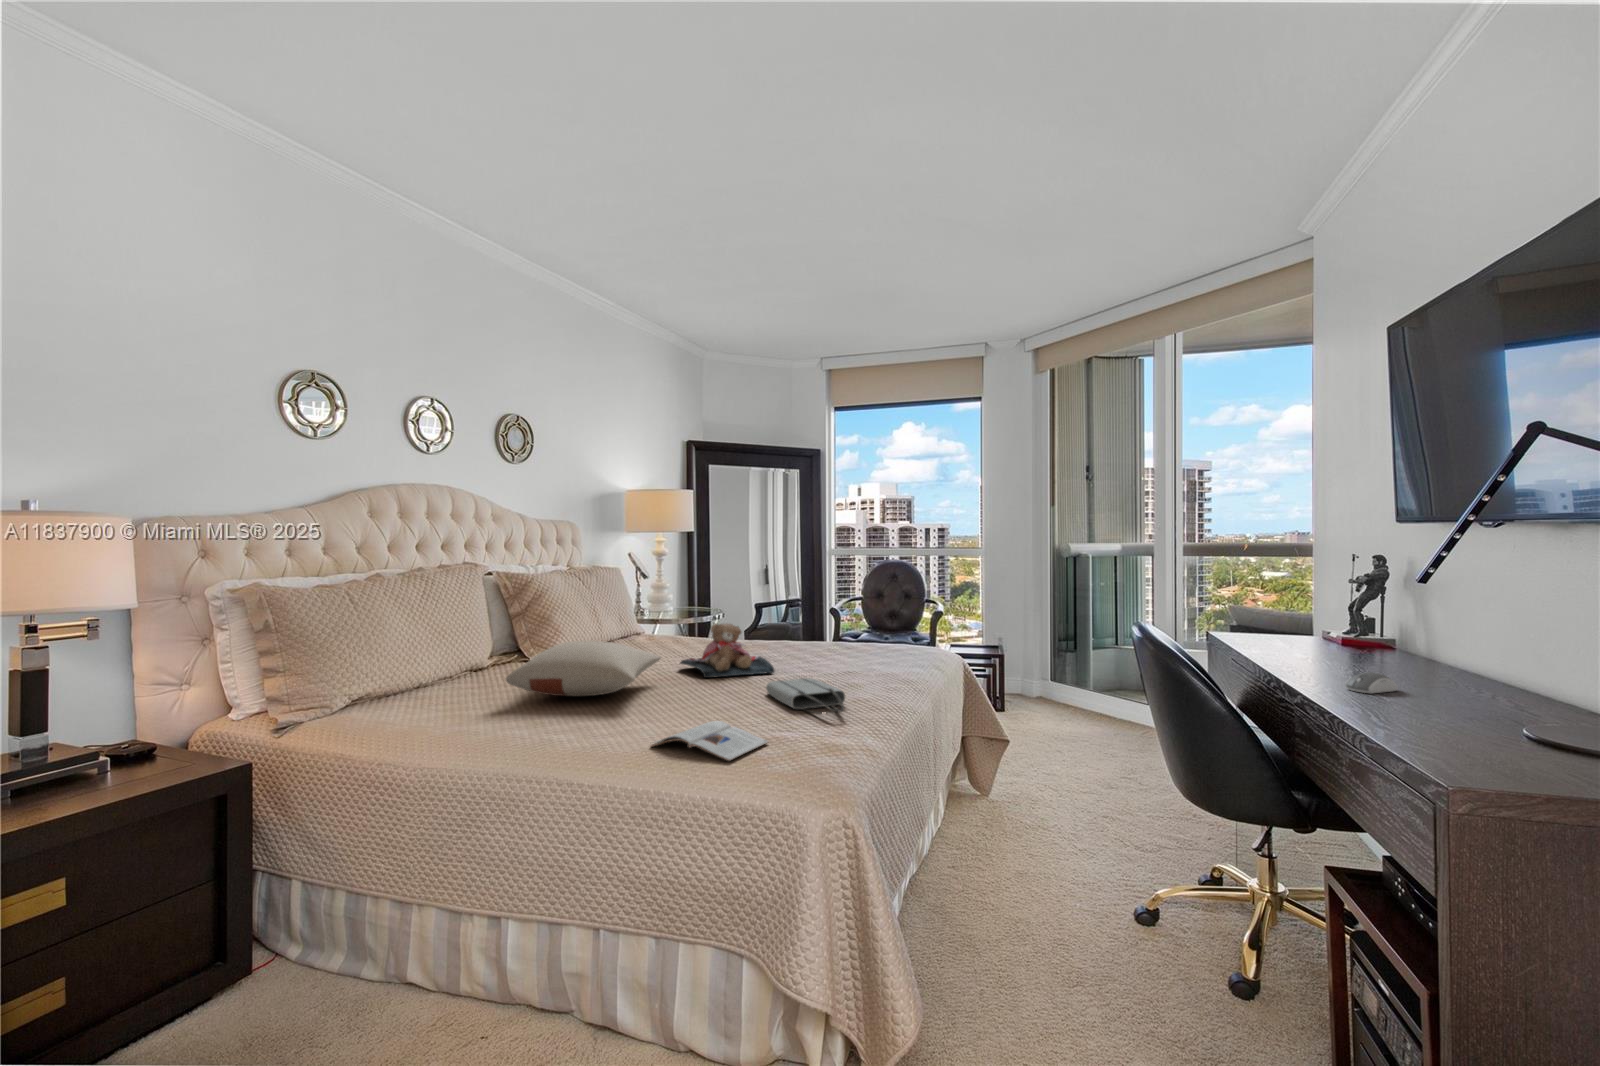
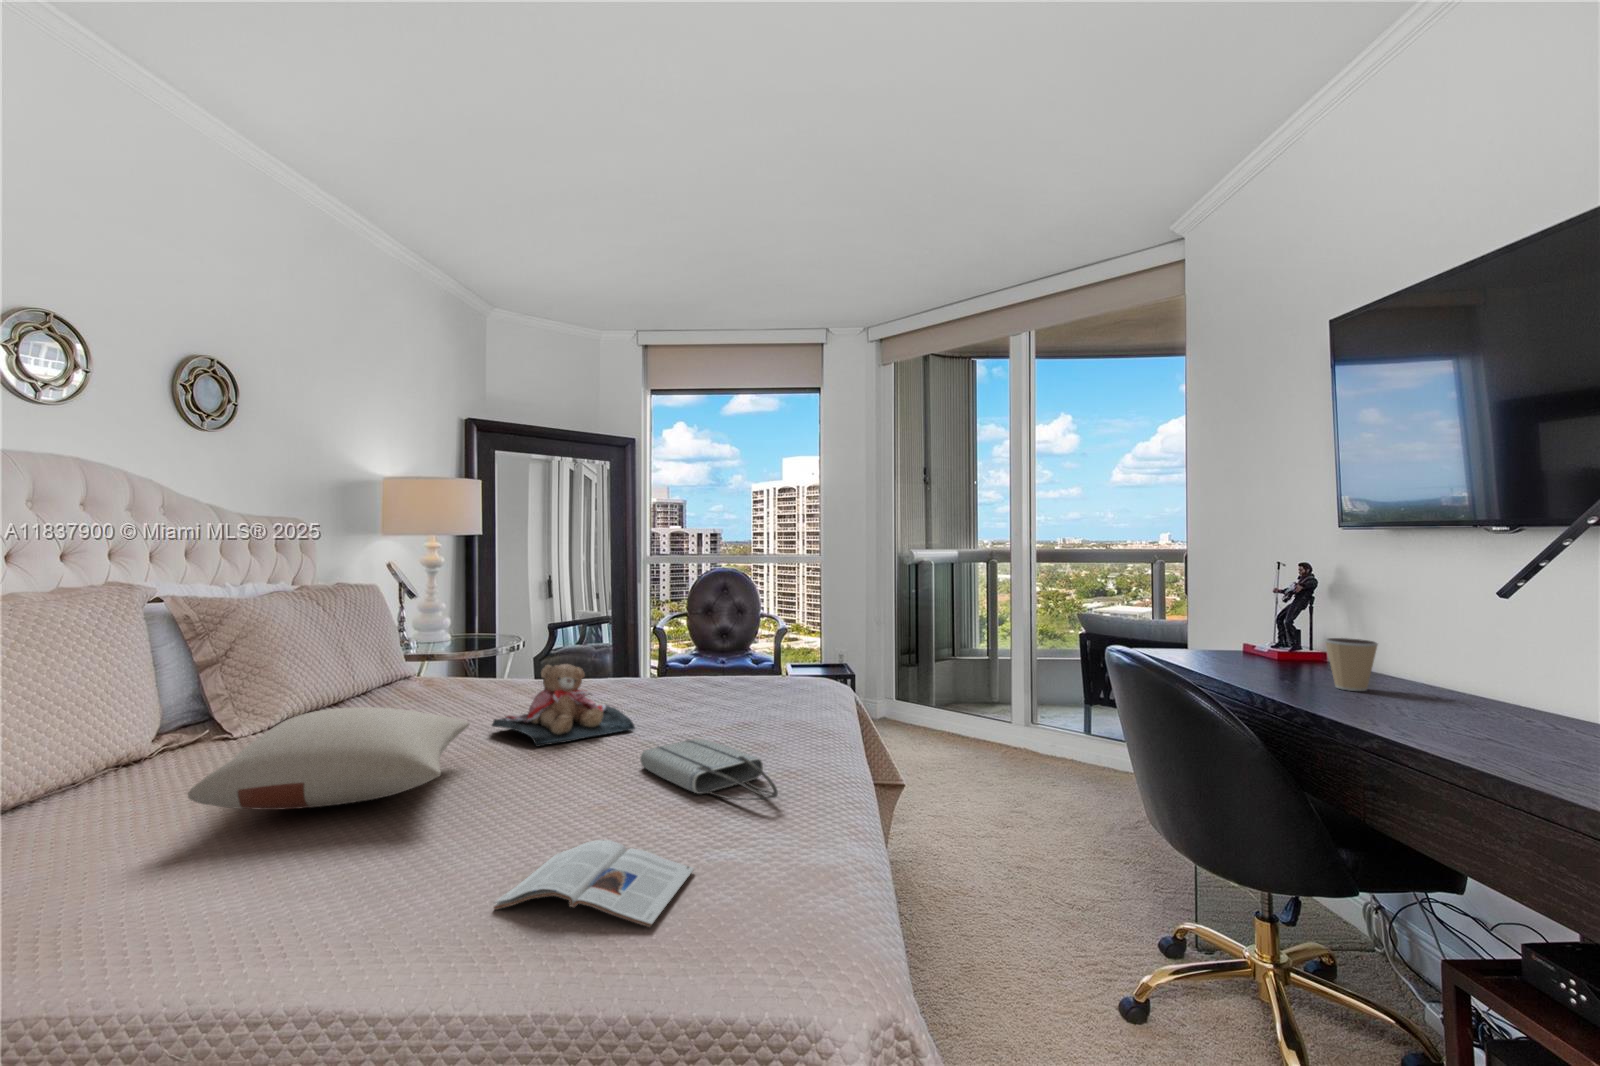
coffee cup: none [1346,622,1396,669] -> present [1325,638,1378,691]
computer mouse: present [1345,672,1398,693] -> none [1392,703,1443,730]

